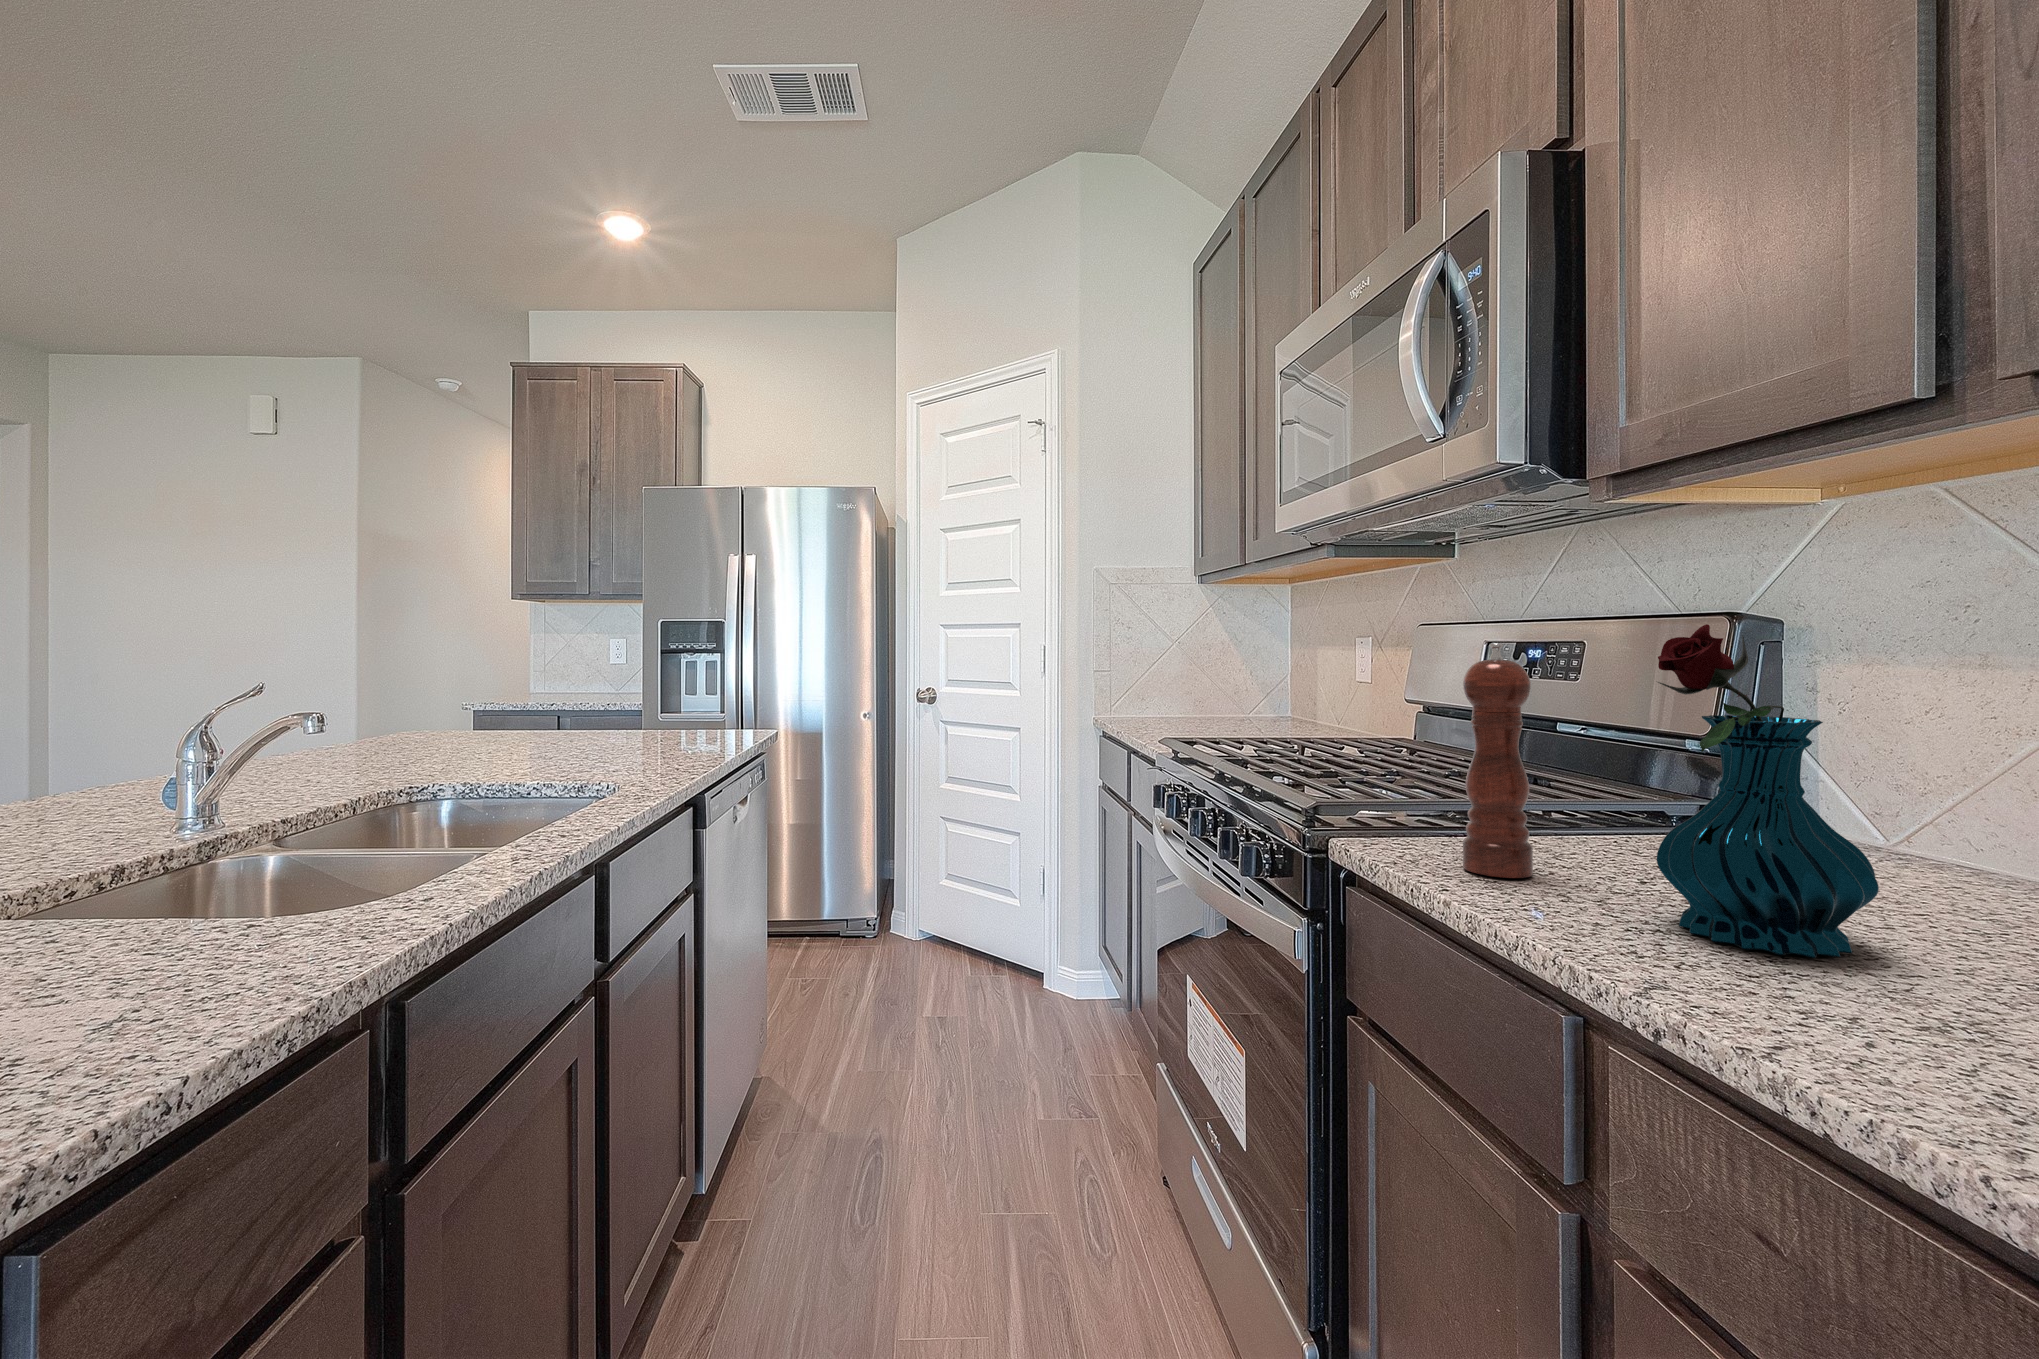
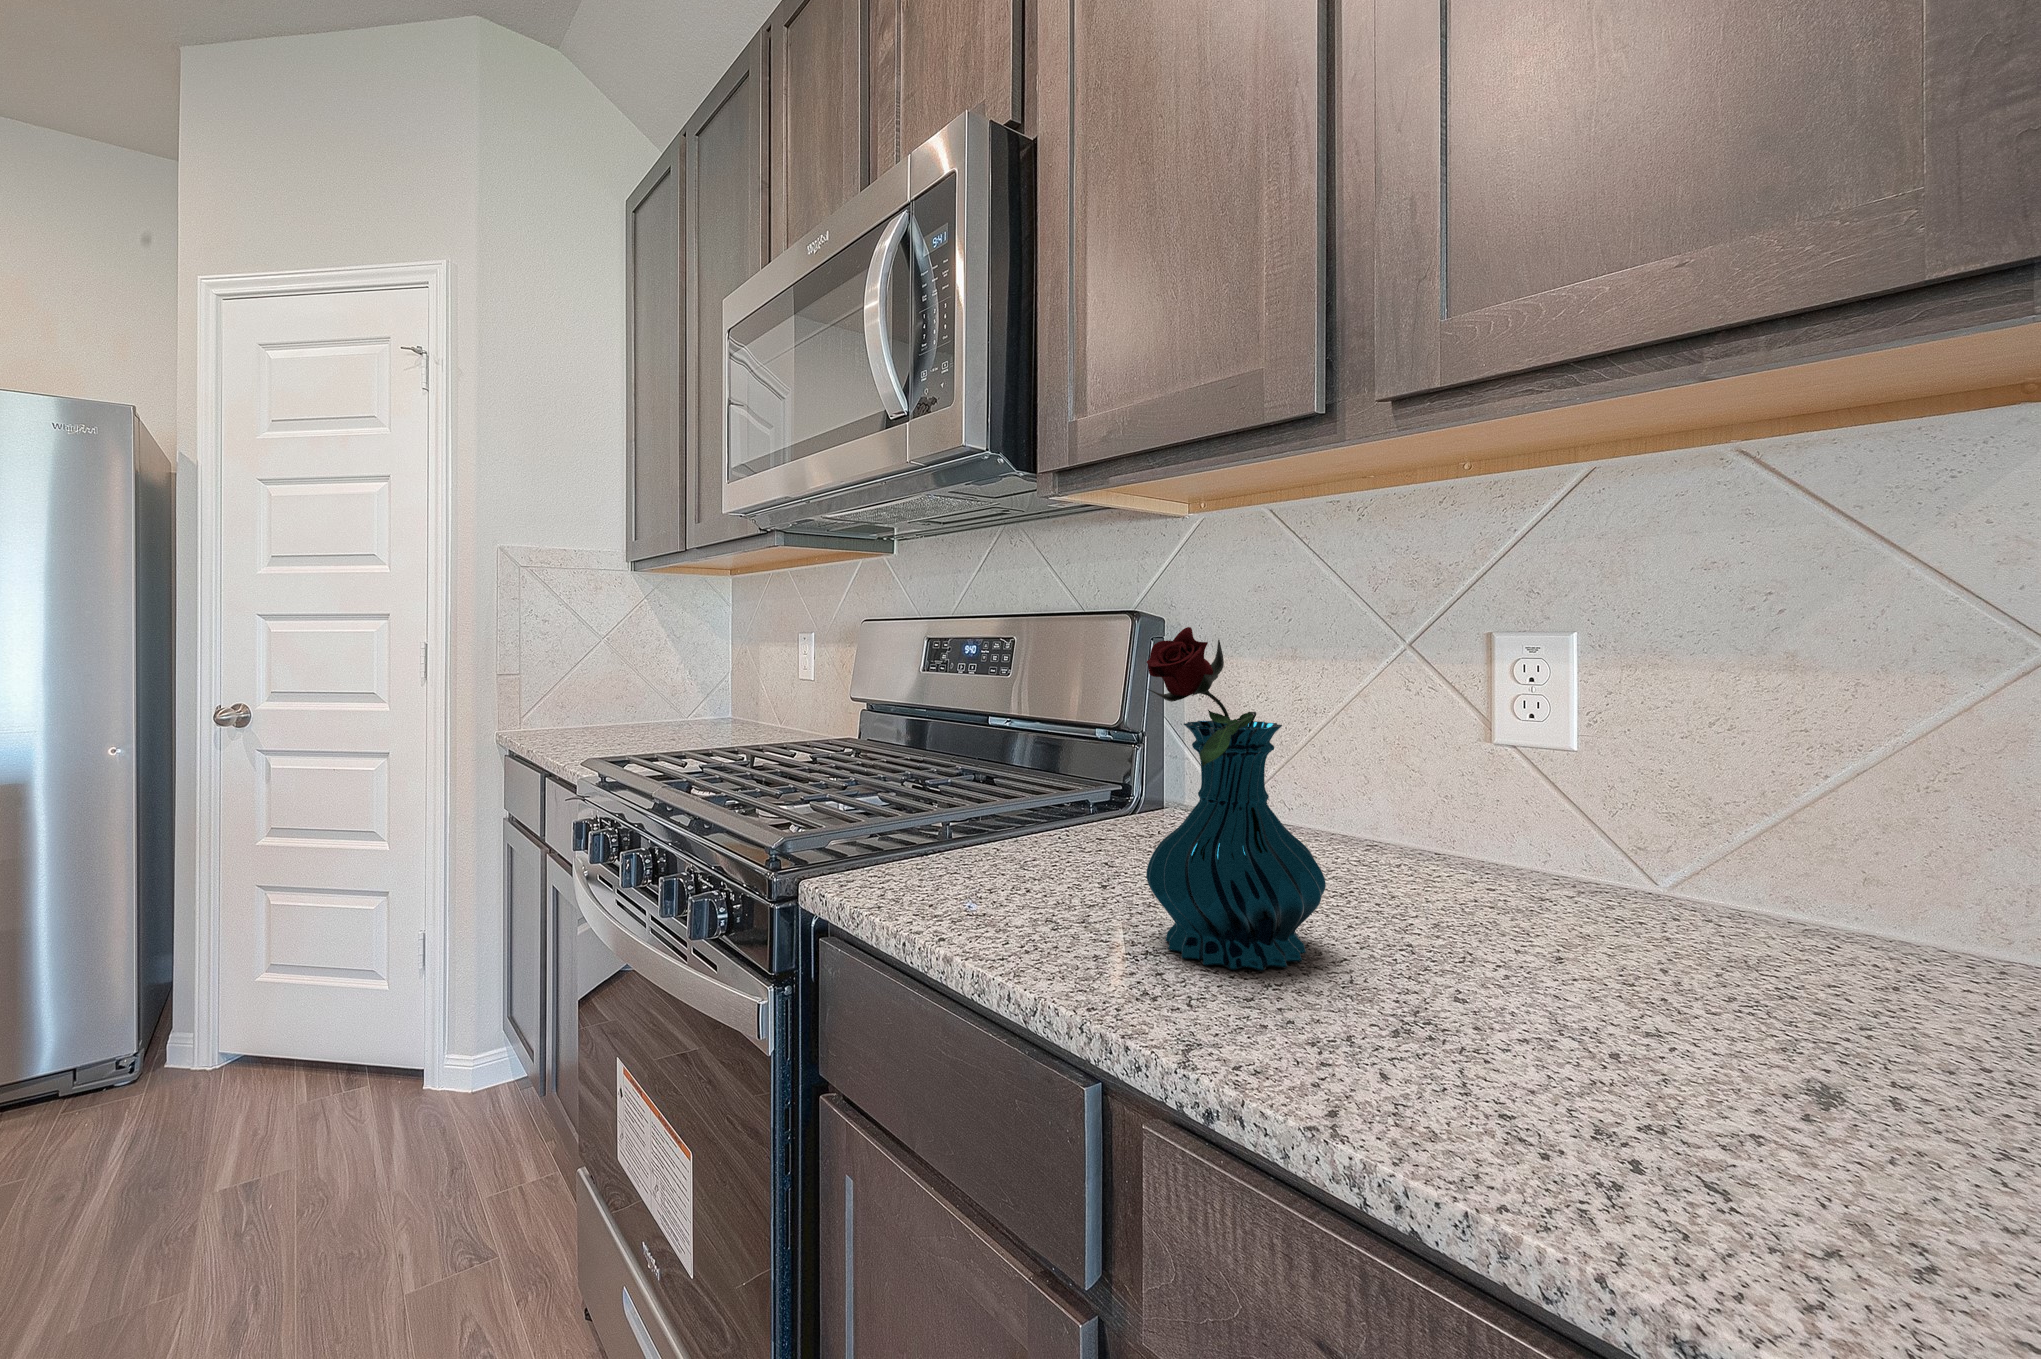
pepper mill: present [1463,643,1533,878] -> none [951,647,1020,915]

